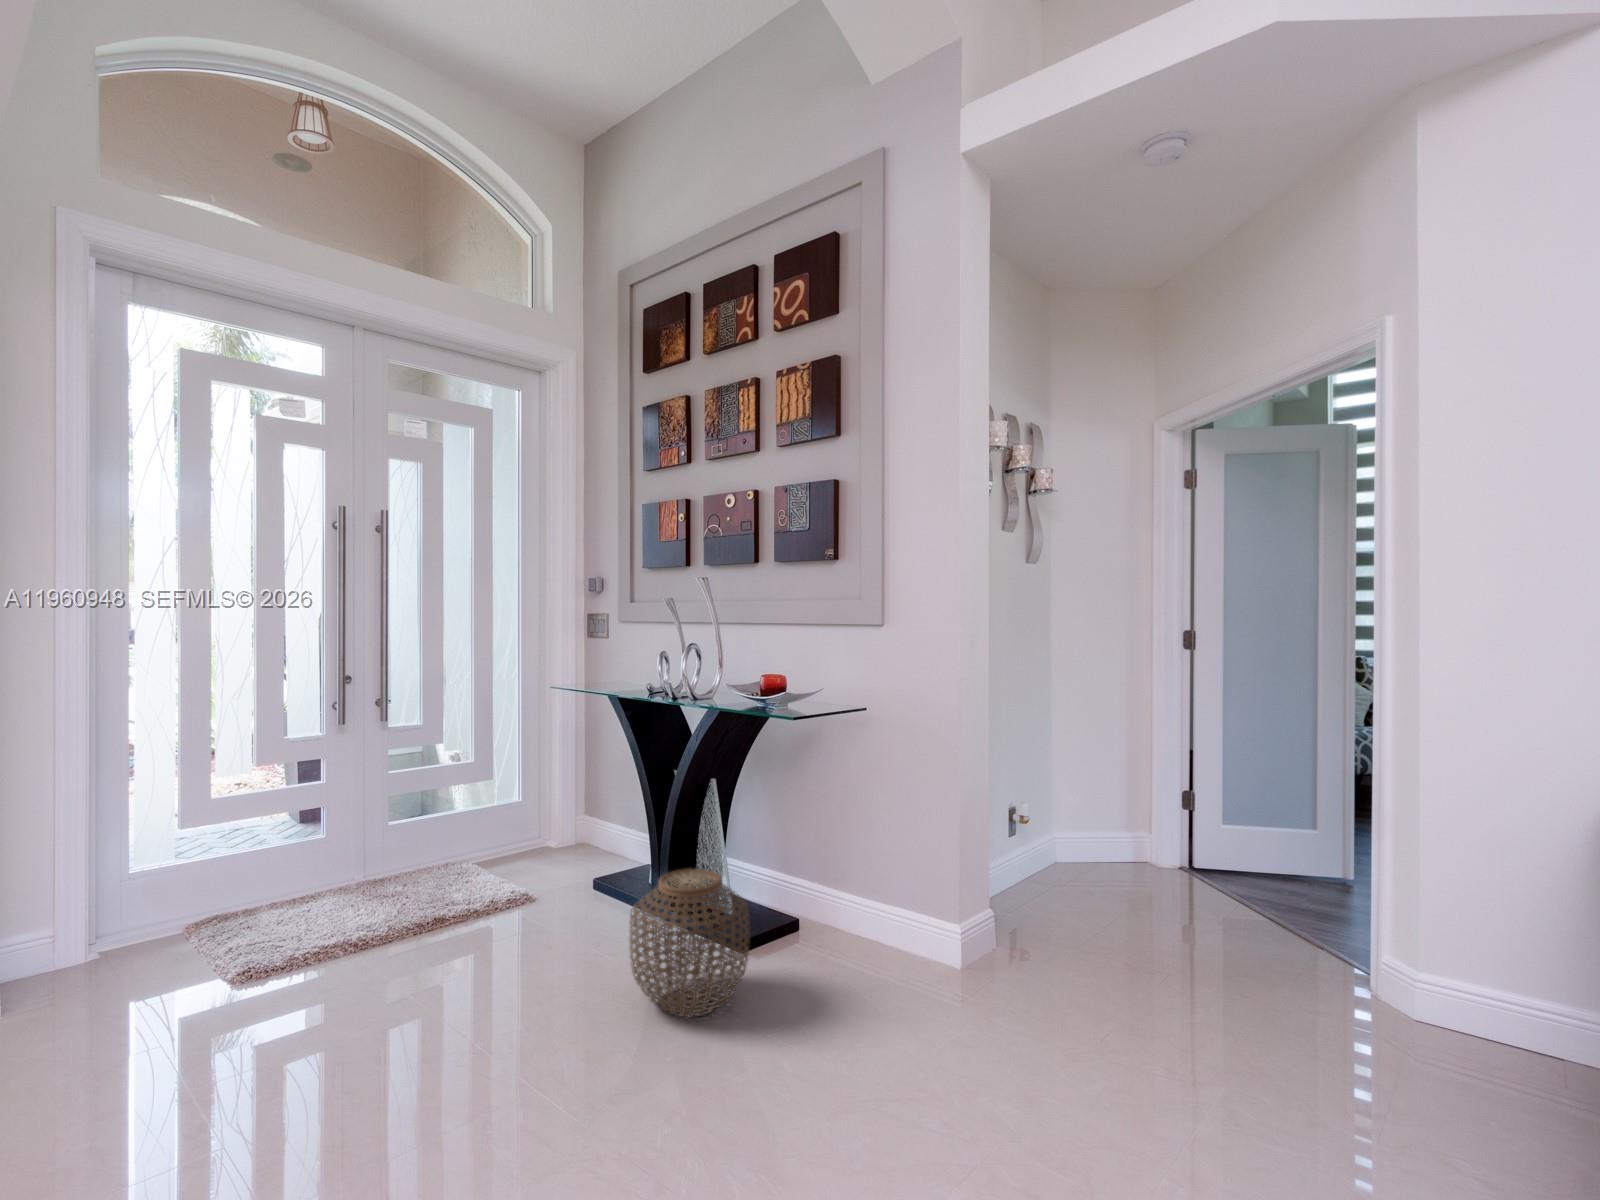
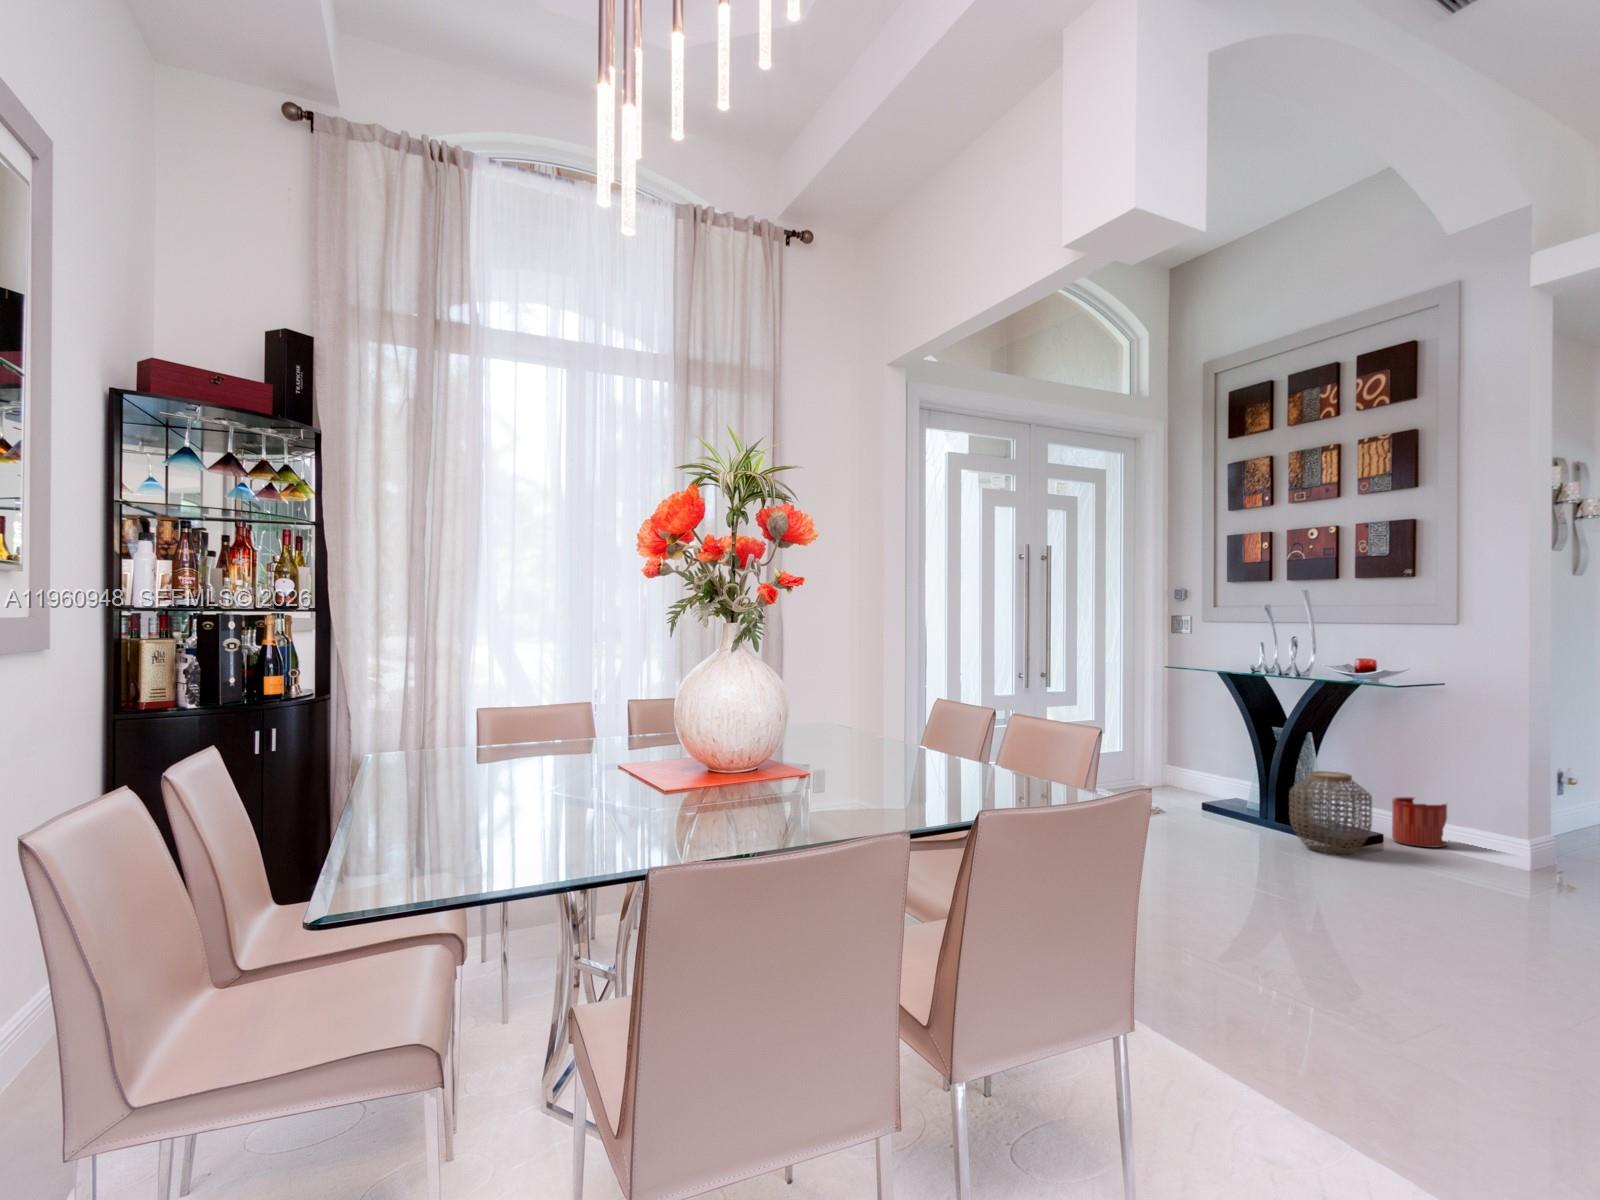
planter: none [800,876,870,961] -> present [1392,797,1448,848]

